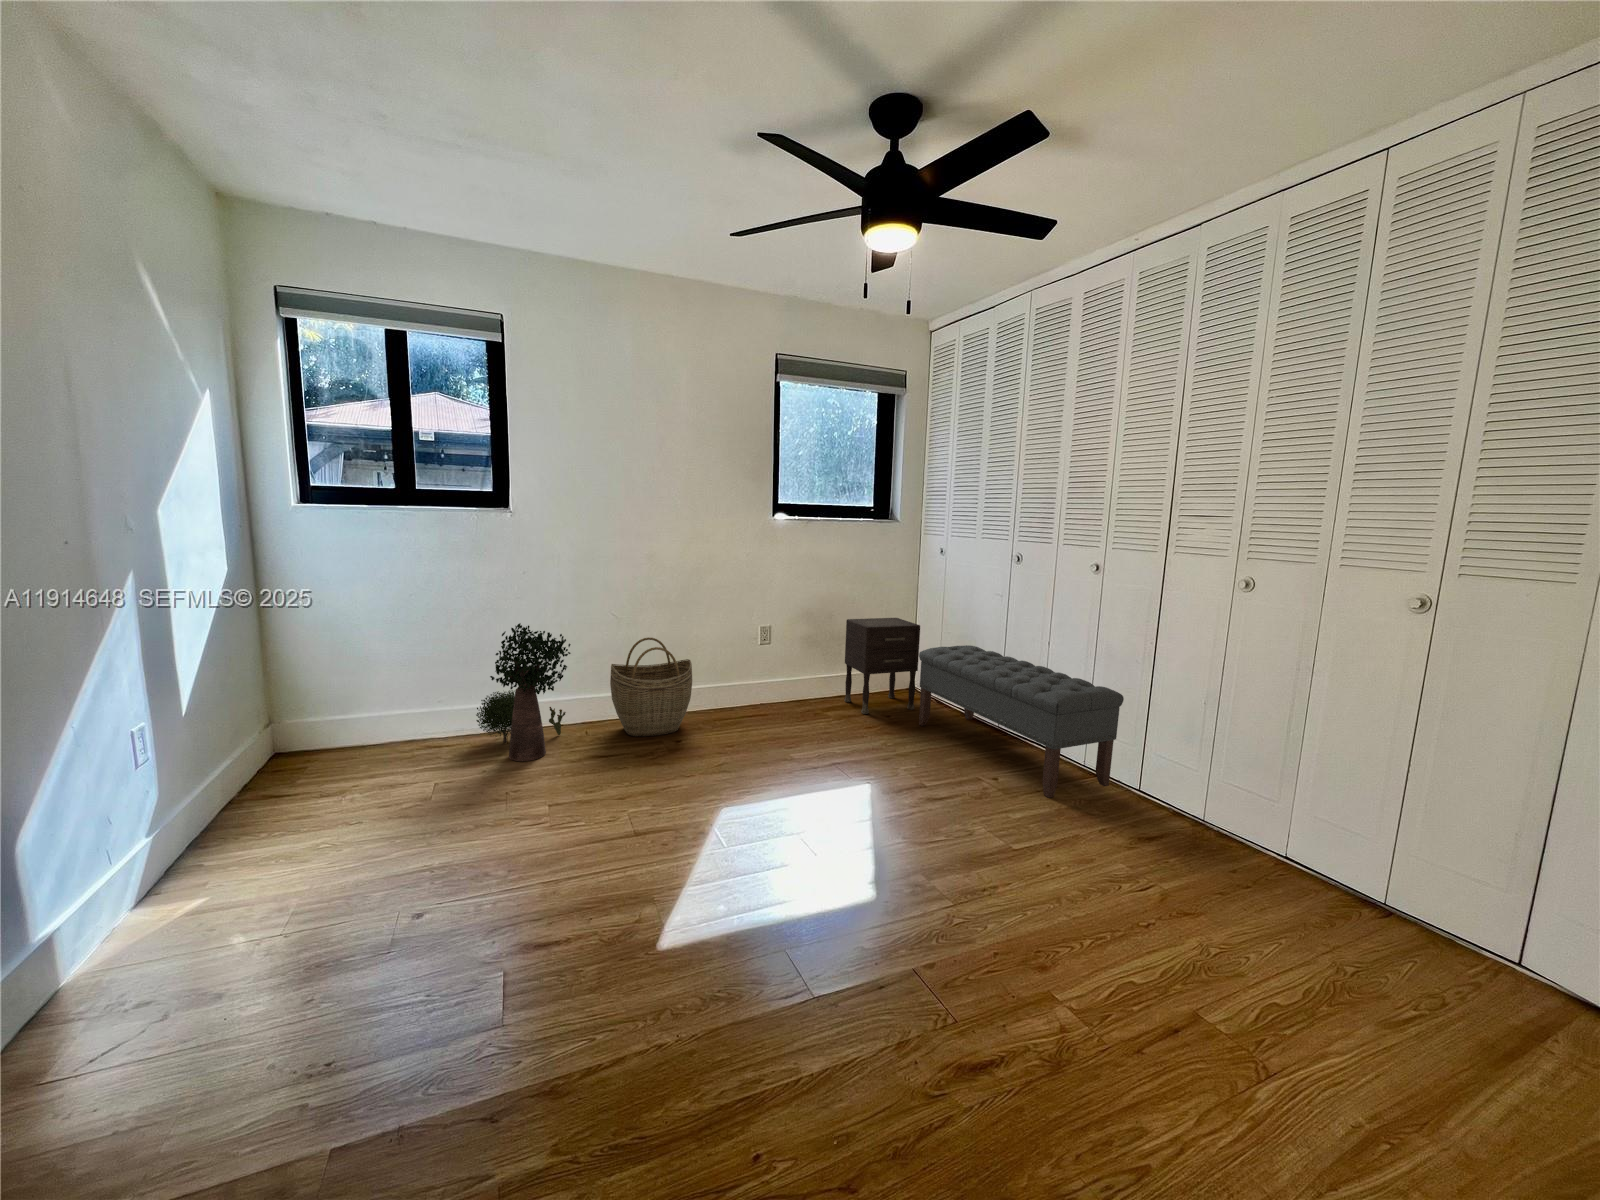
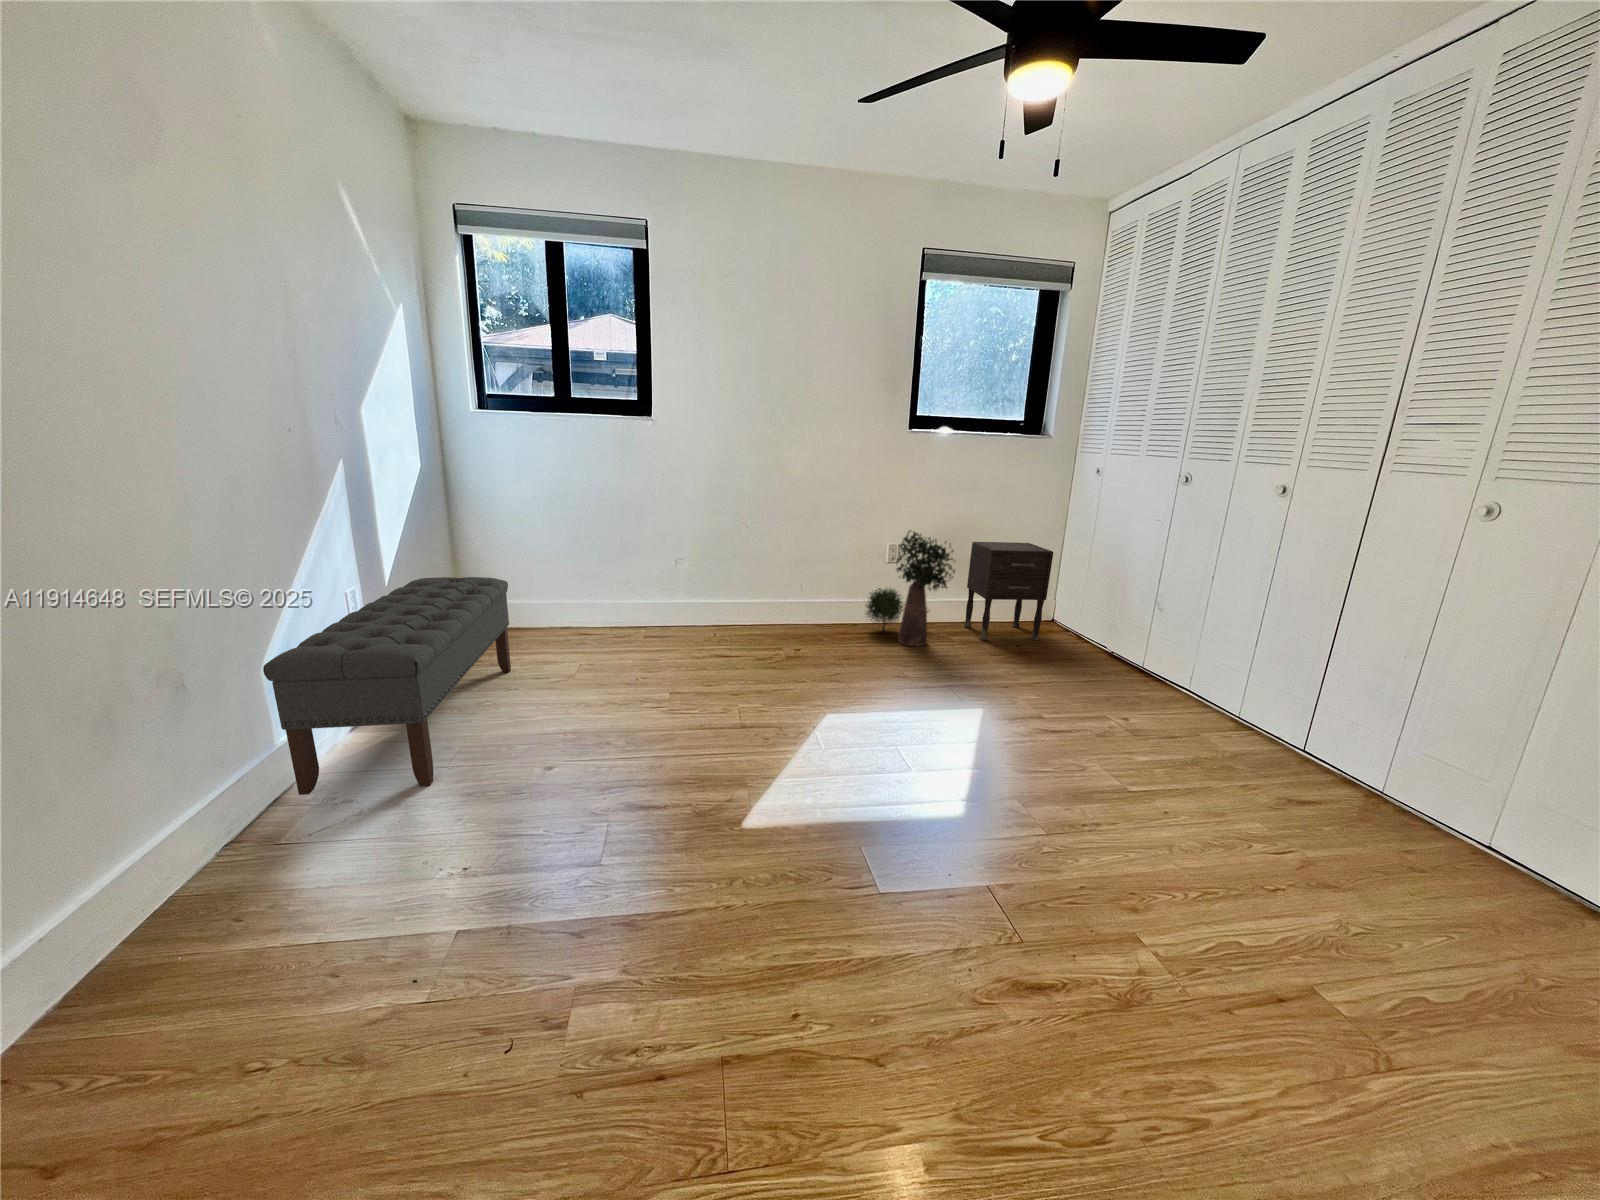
potted plant: present [476,623,571,761] -> present [866,531,955,646]
woven basket: present [610,637,692,736] -> none [732,548,808,642]
bench: present [919,645,1124,798] -> present [263,577,511,795]

